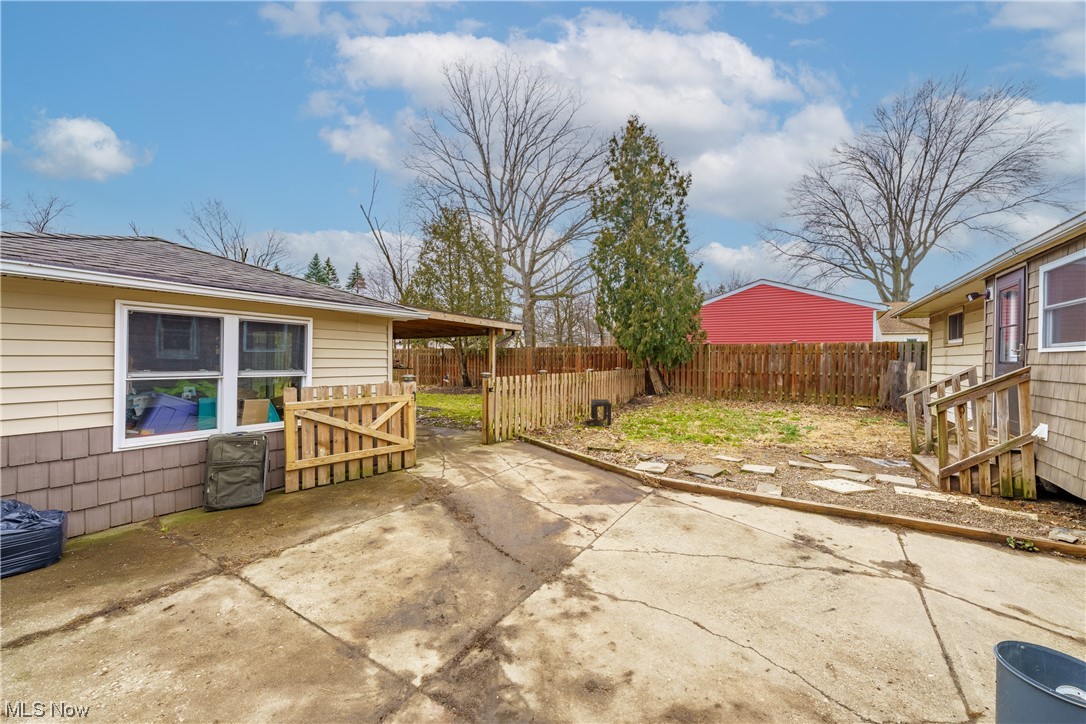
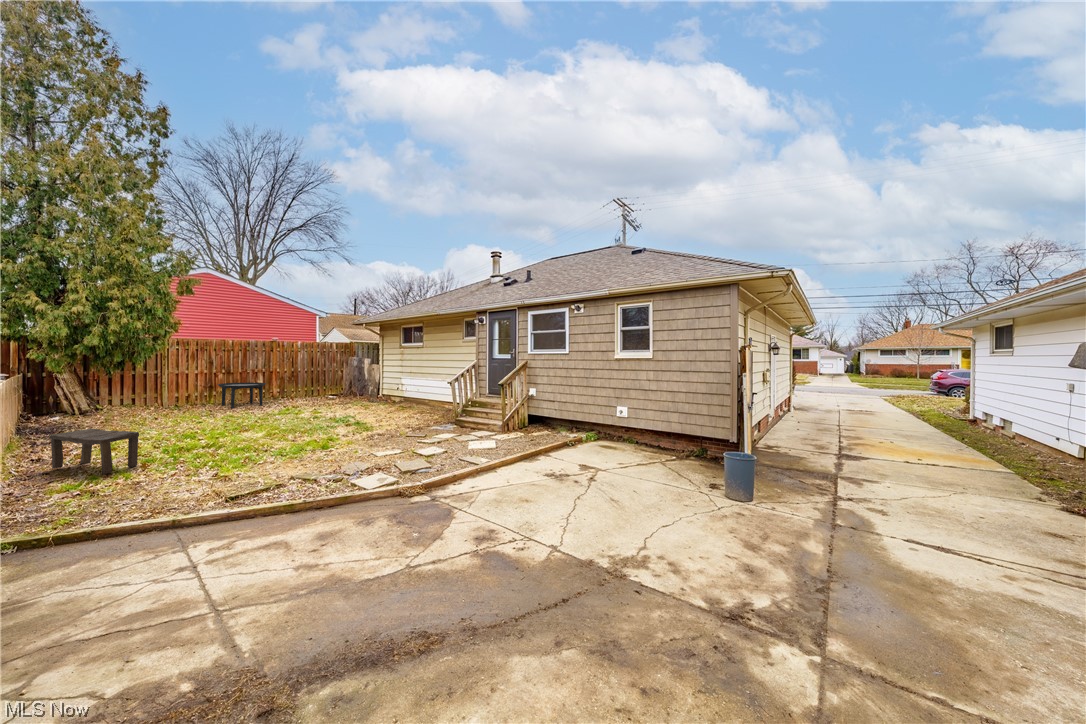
round table: none [737,384,778,408] -> present [218,382,266,408]

